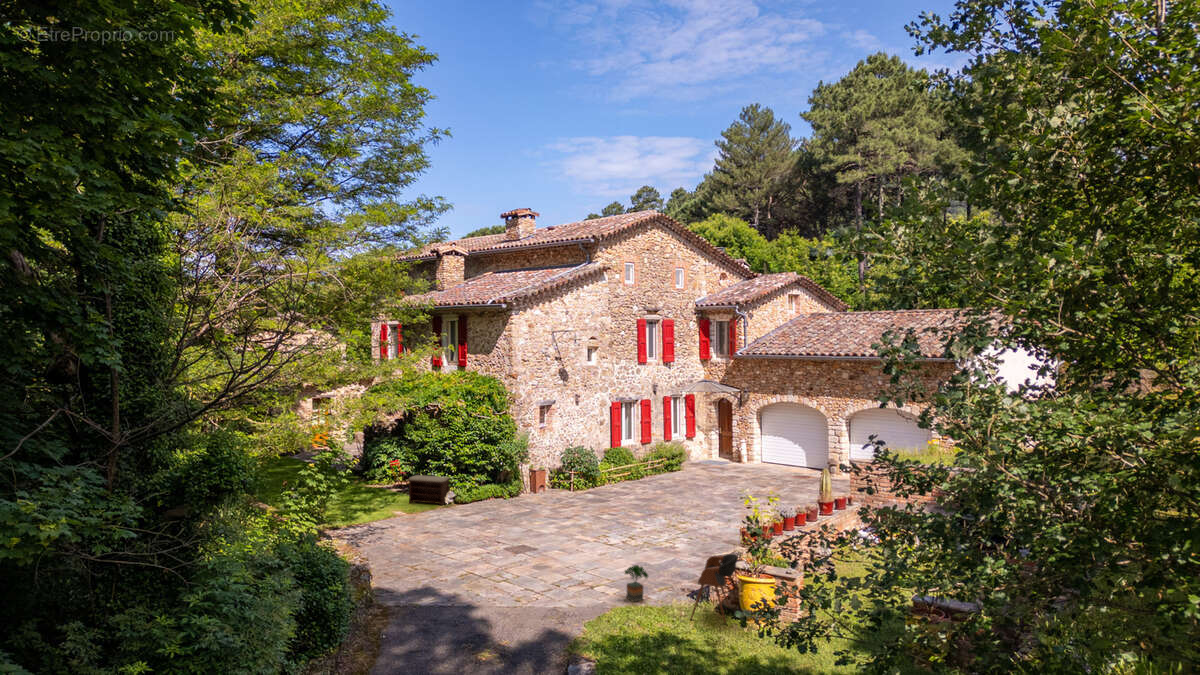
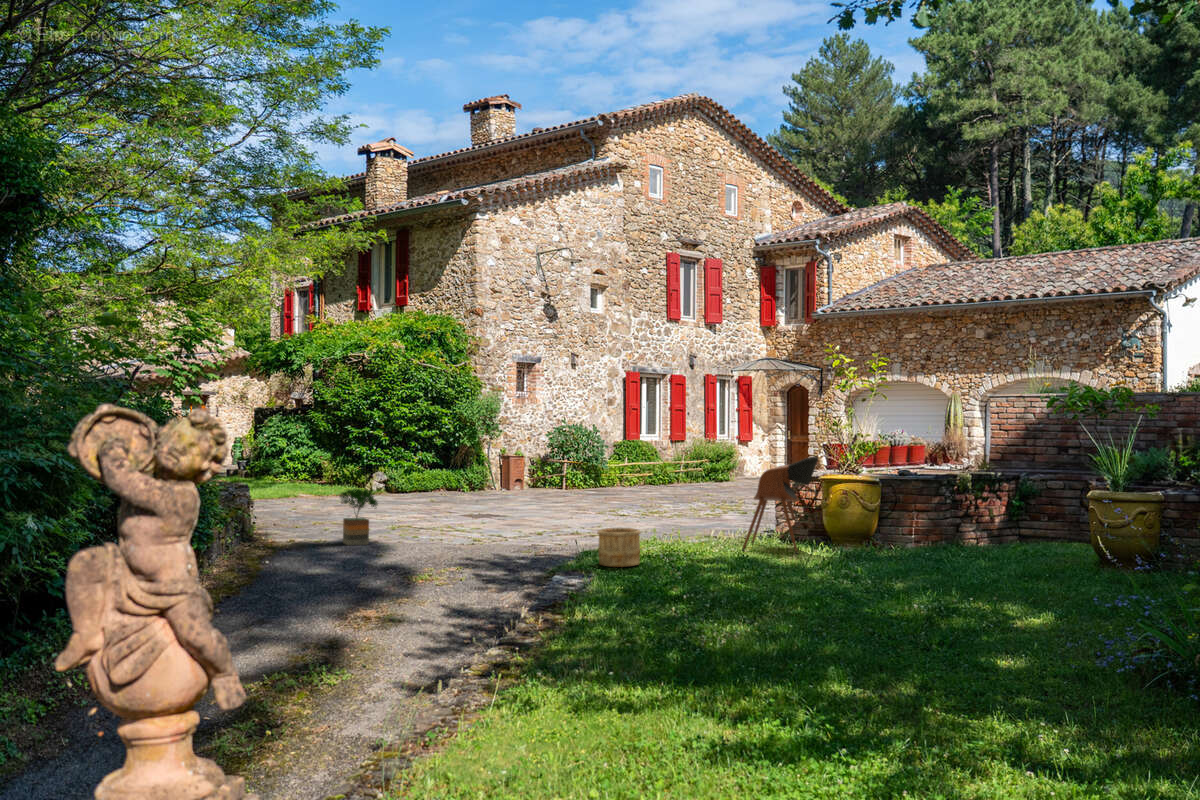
bench: present [409,475,451,506] -> none [315,449,380,491]
potted tree: present [625,565,648,602] -> present [339,489,378,545]
wooden bucket: none [598,627,626,660] -> present [597,528,641,567]

